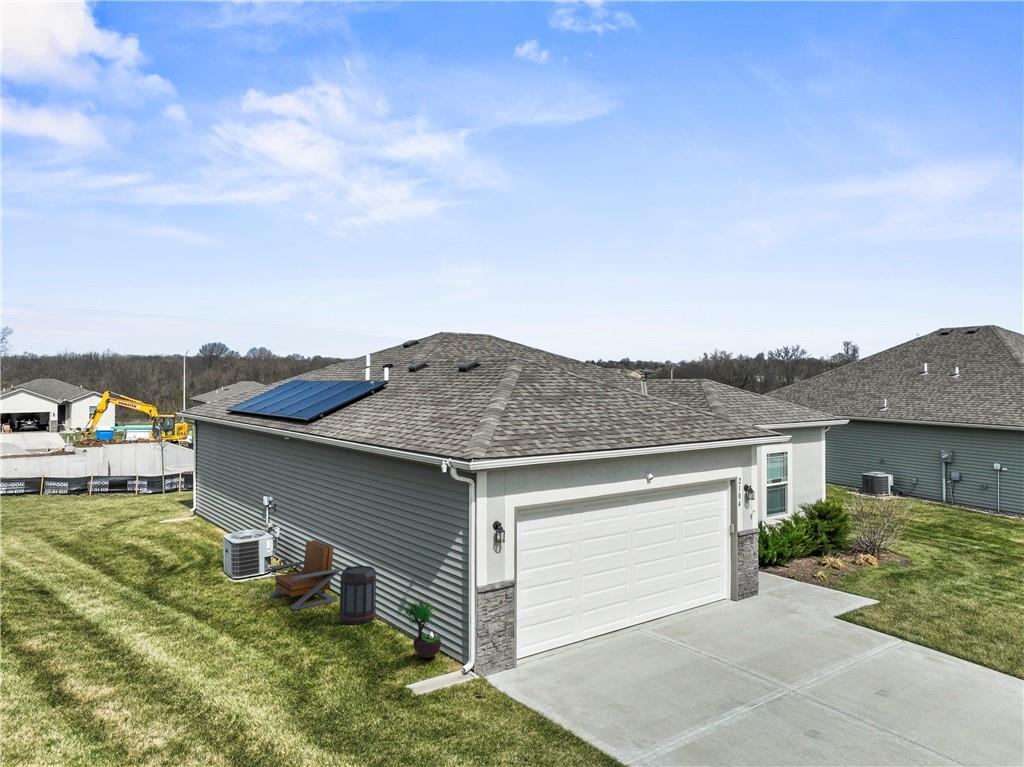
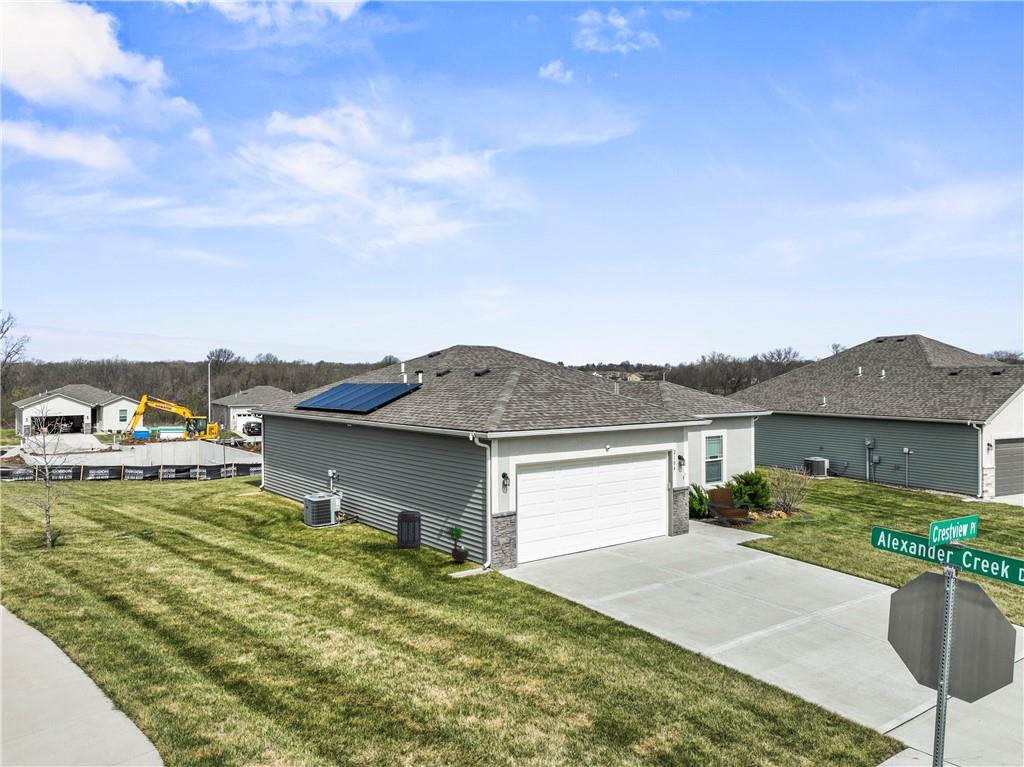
lounge chair: present [271,540,340,610] -> present [704,488,753,527]

